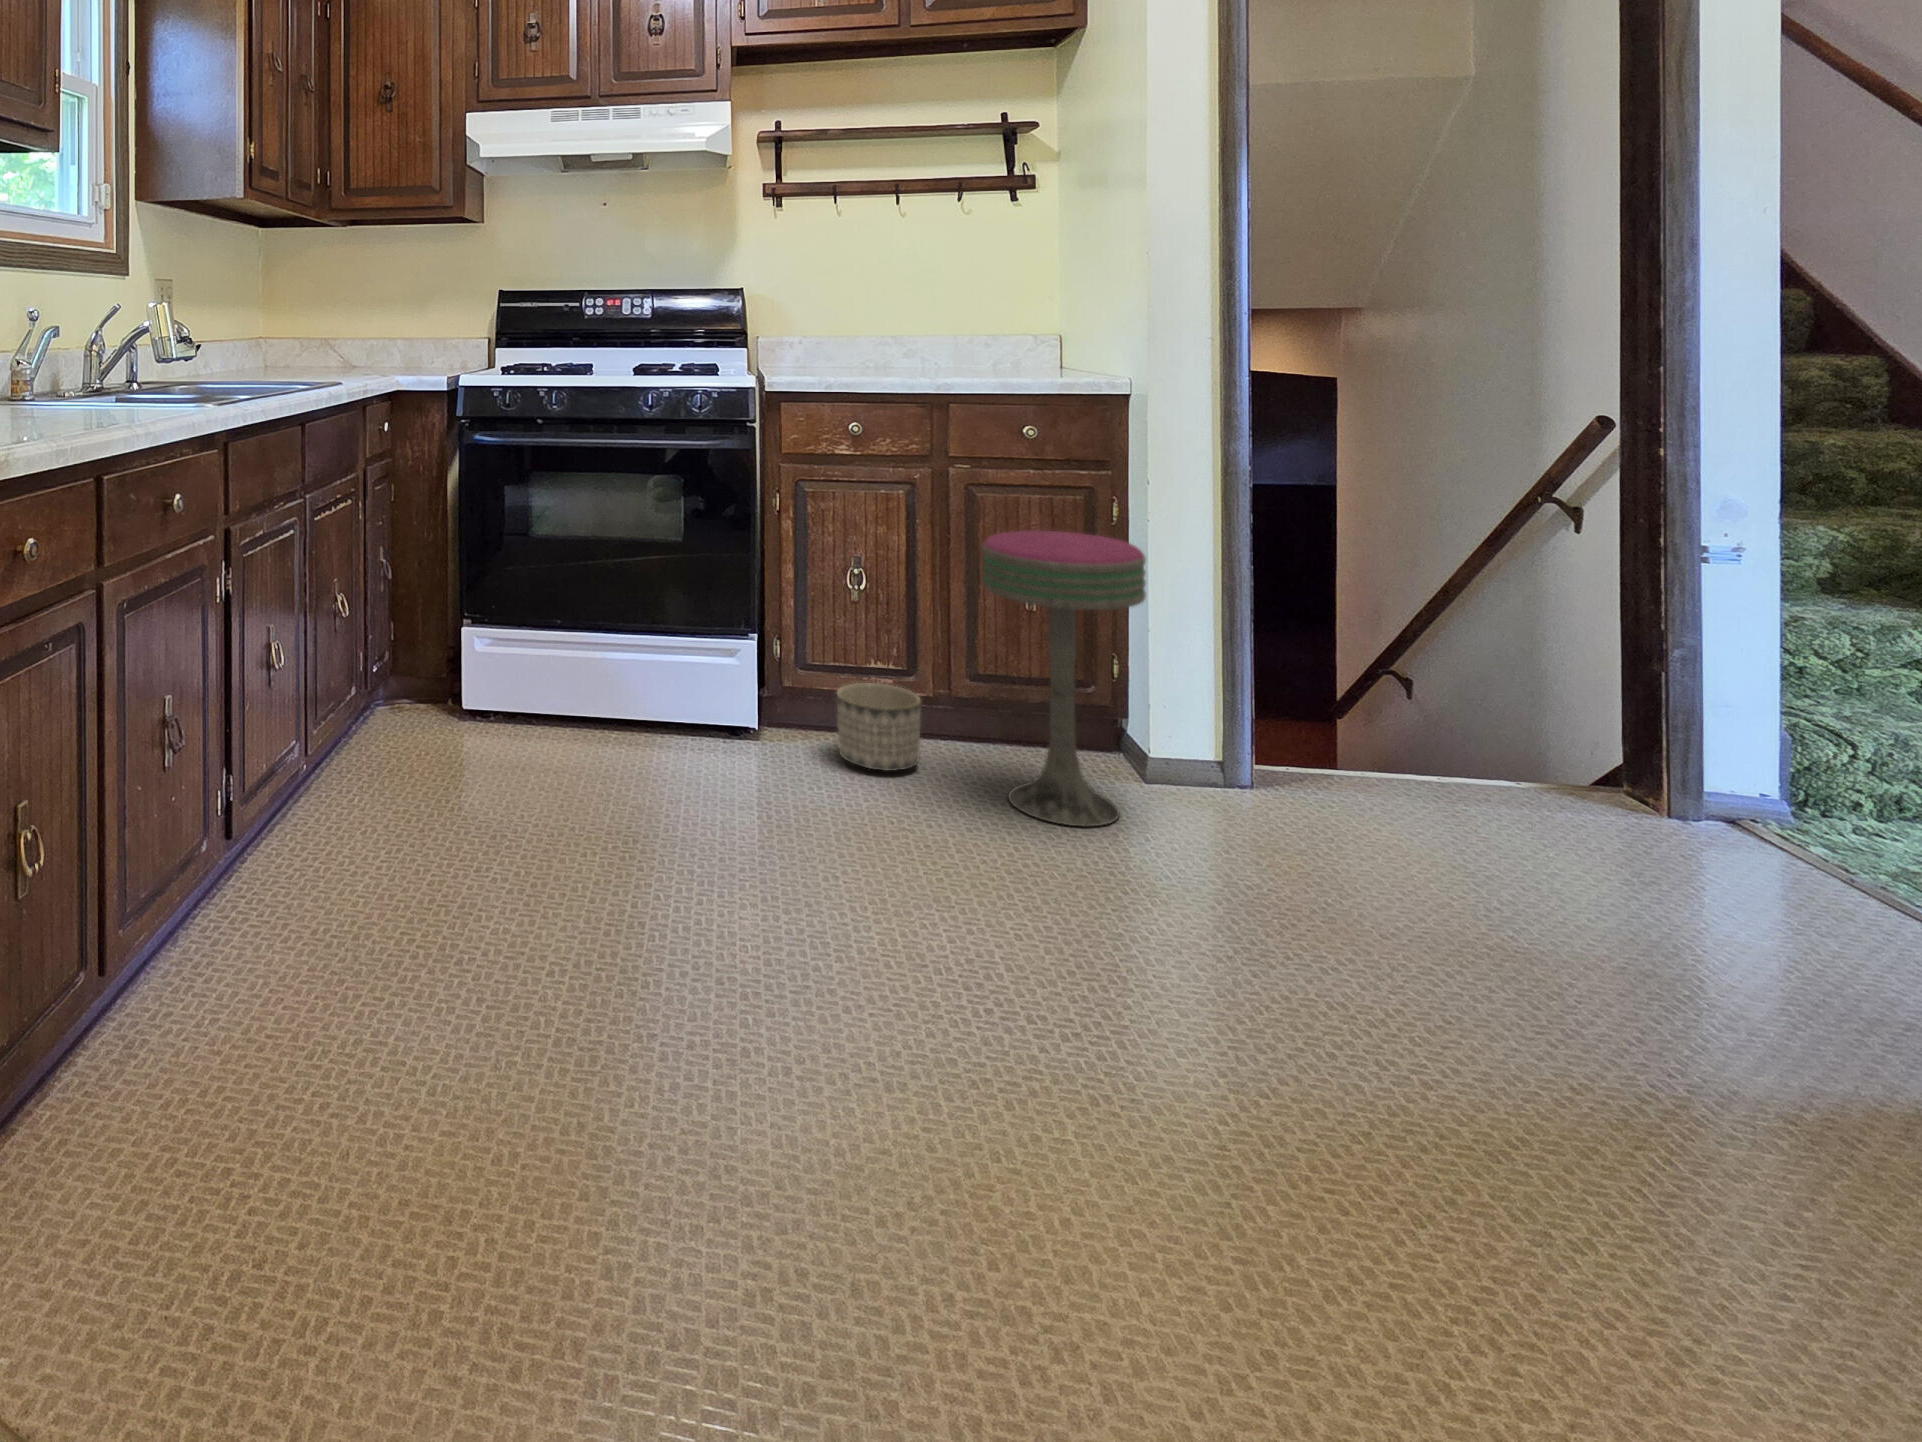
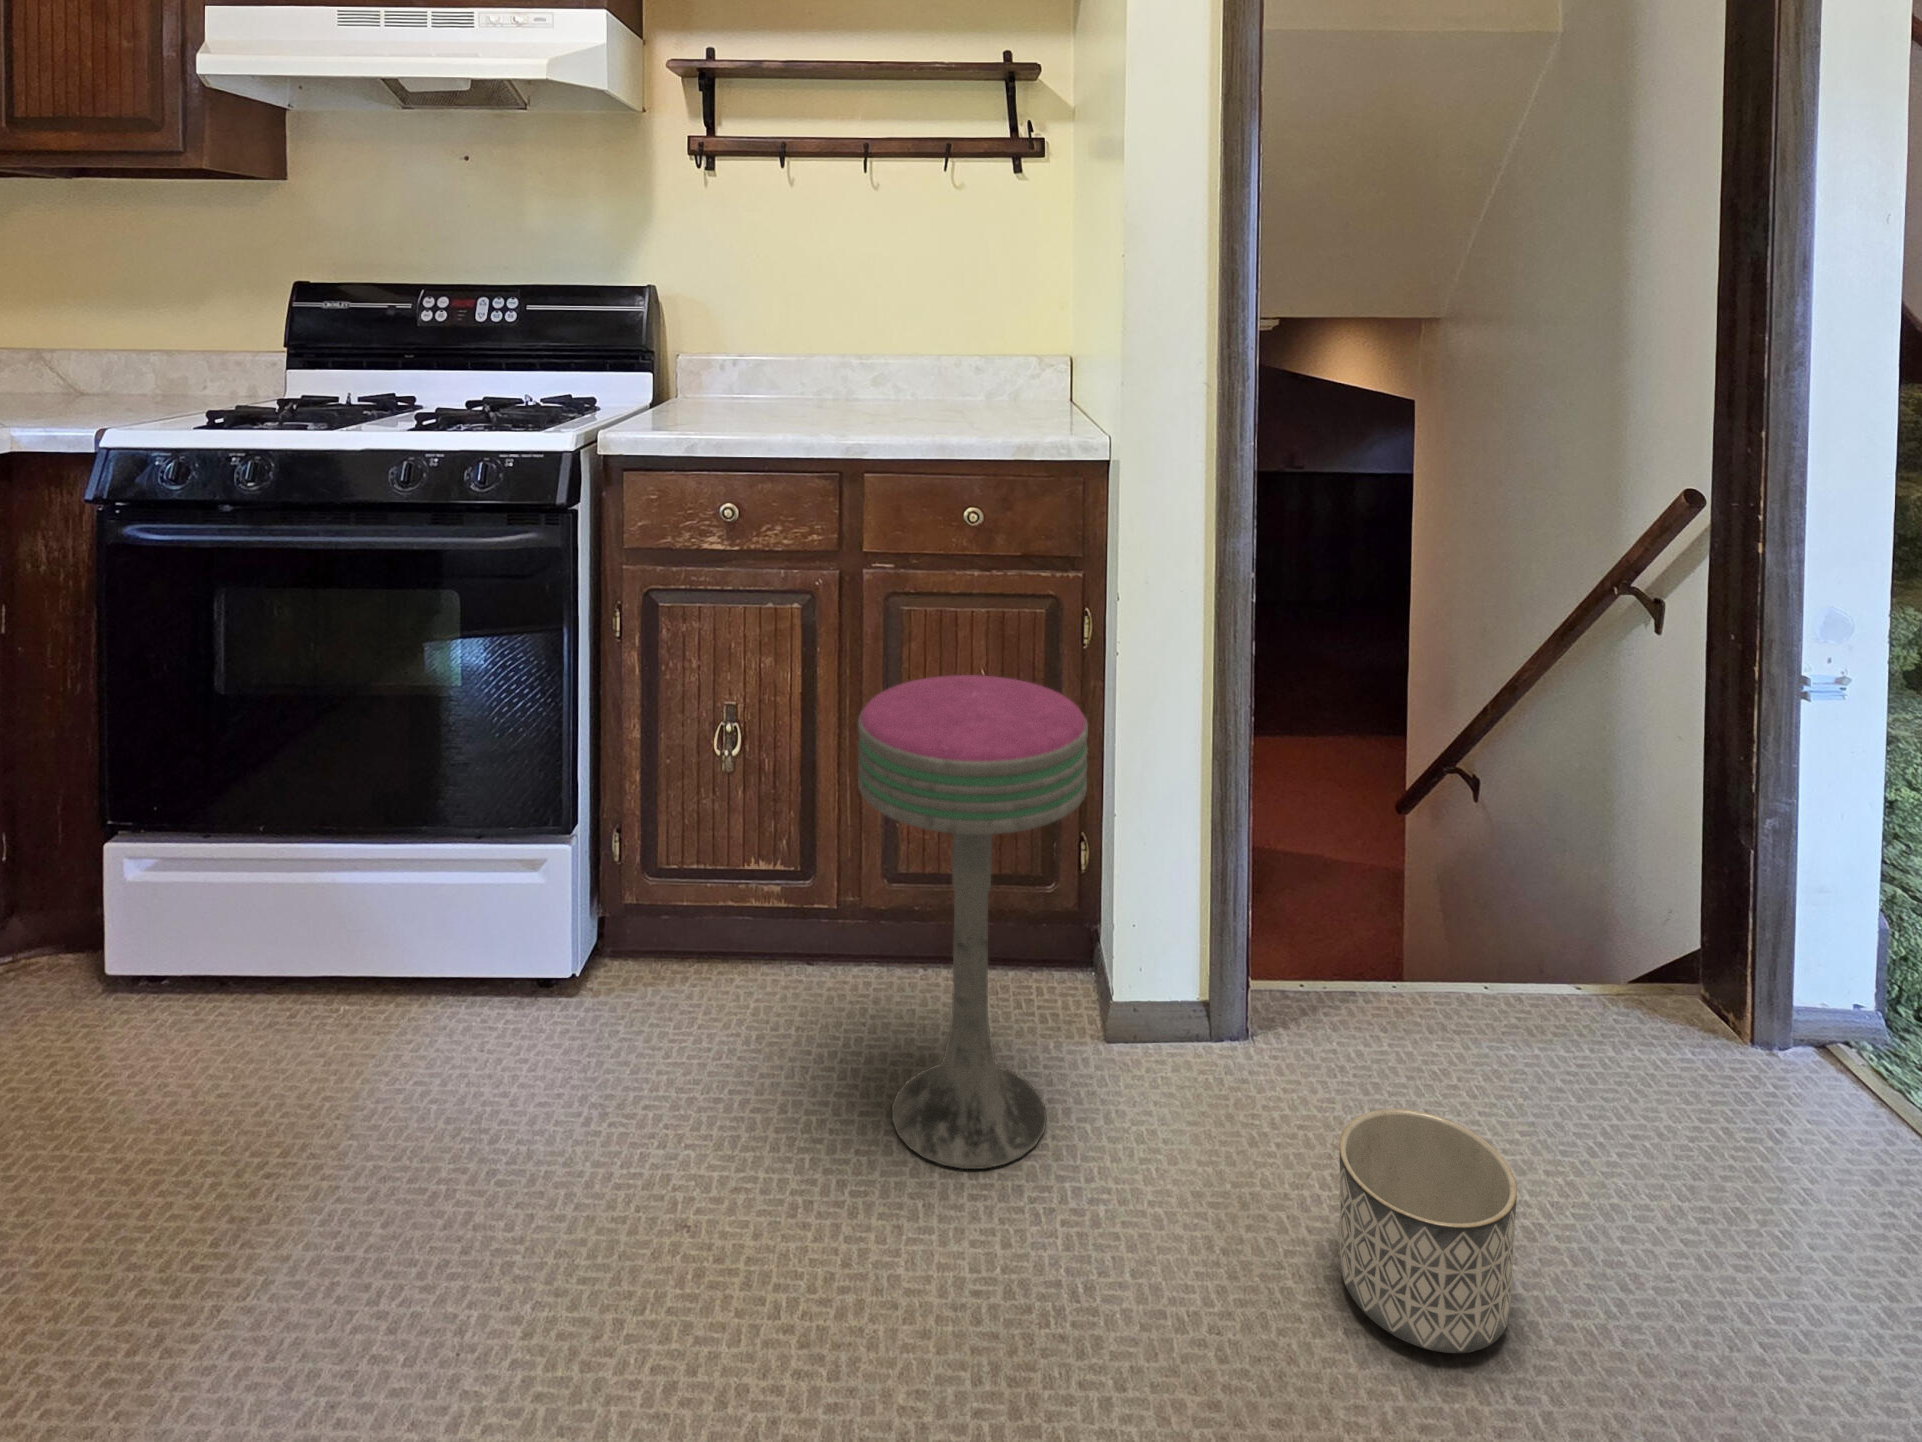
planter: present [836,683,921,771] -> present [1340,1109,1517,1353]

